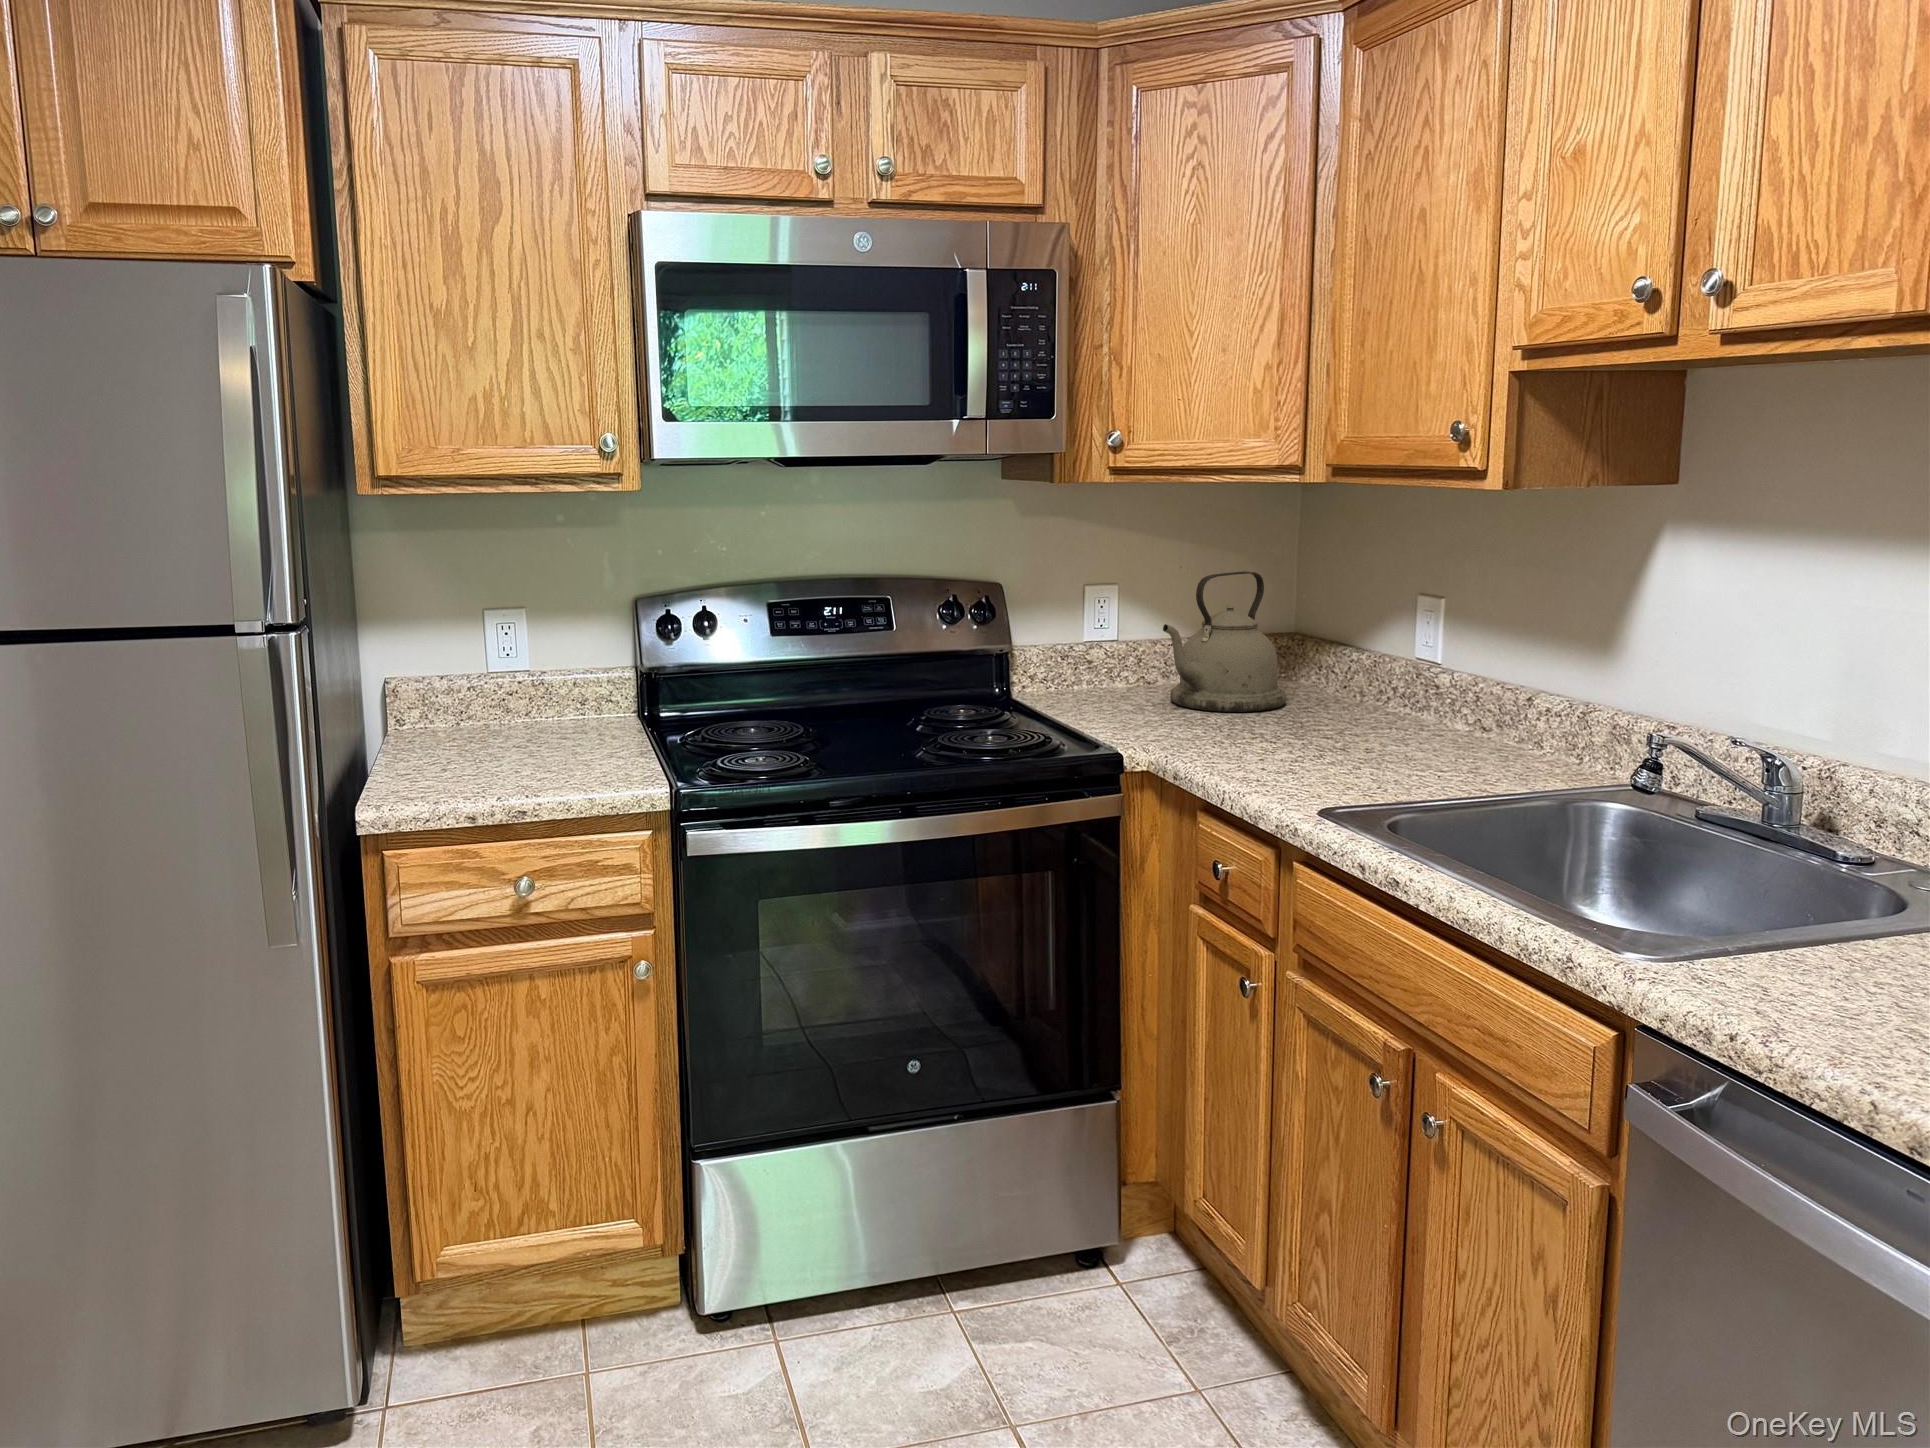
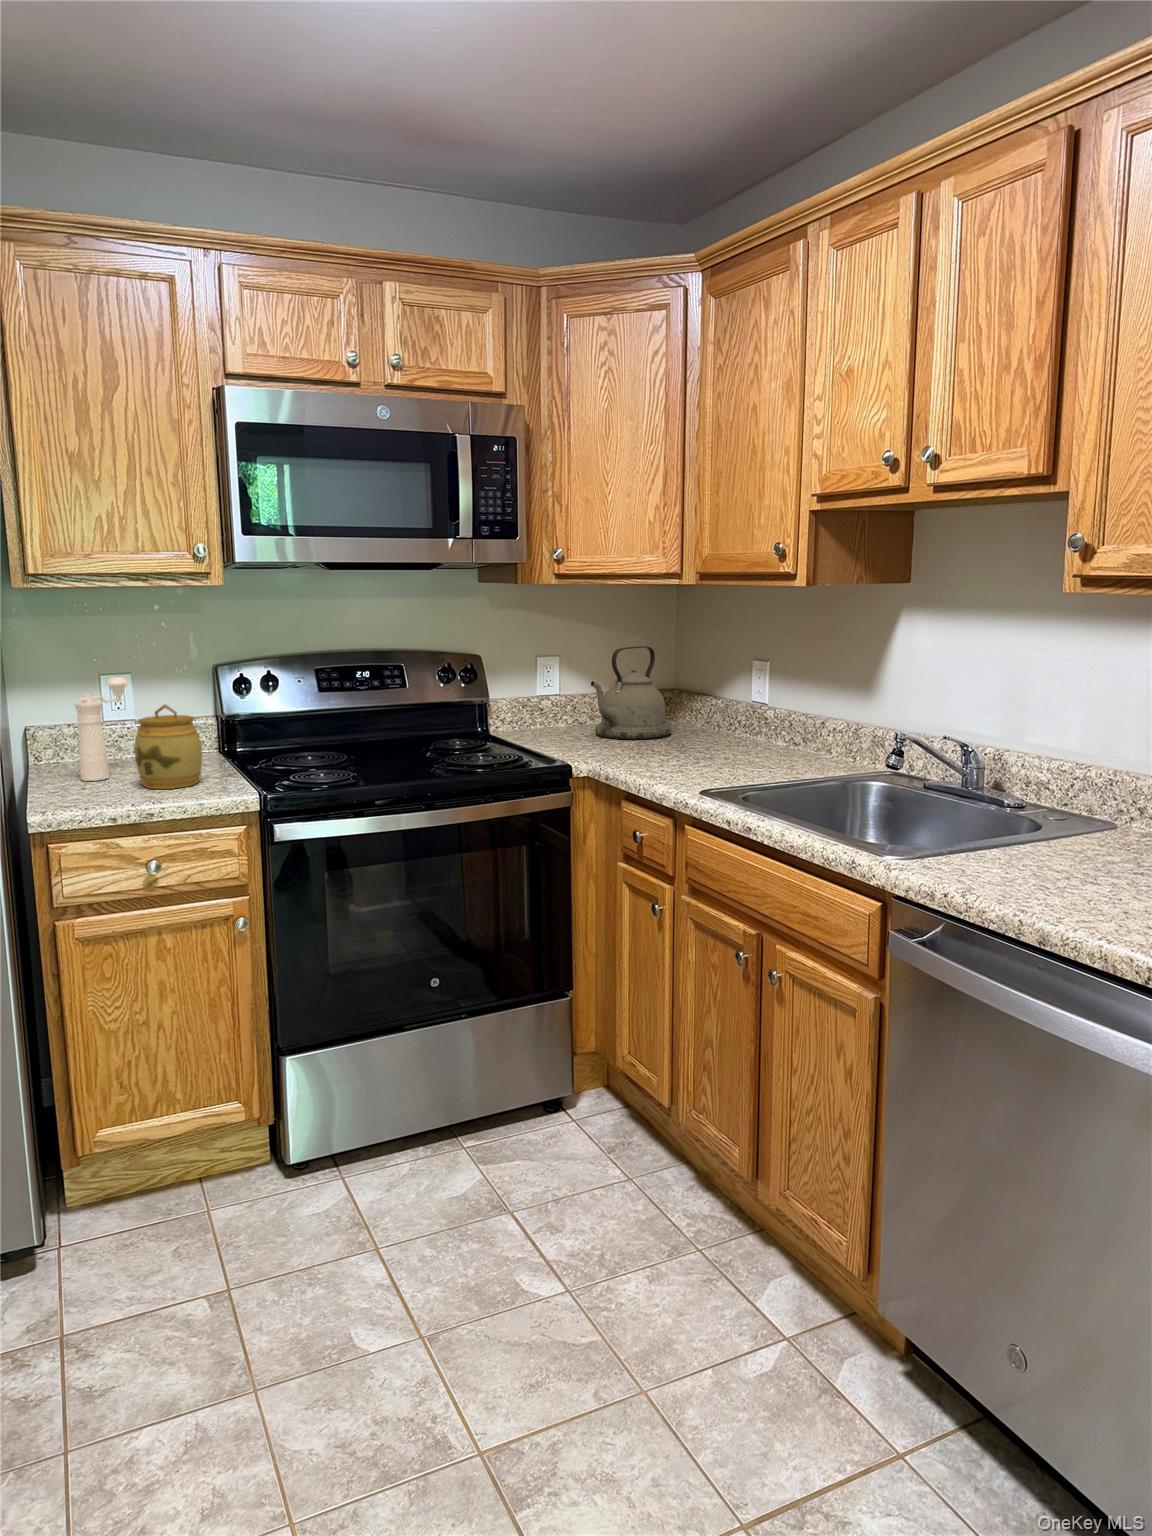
pepper mill: none [436,614,510,758] -> present [74,677,127,781]
jar: none [509,655,599,775] -> present [134,704,202,789]

